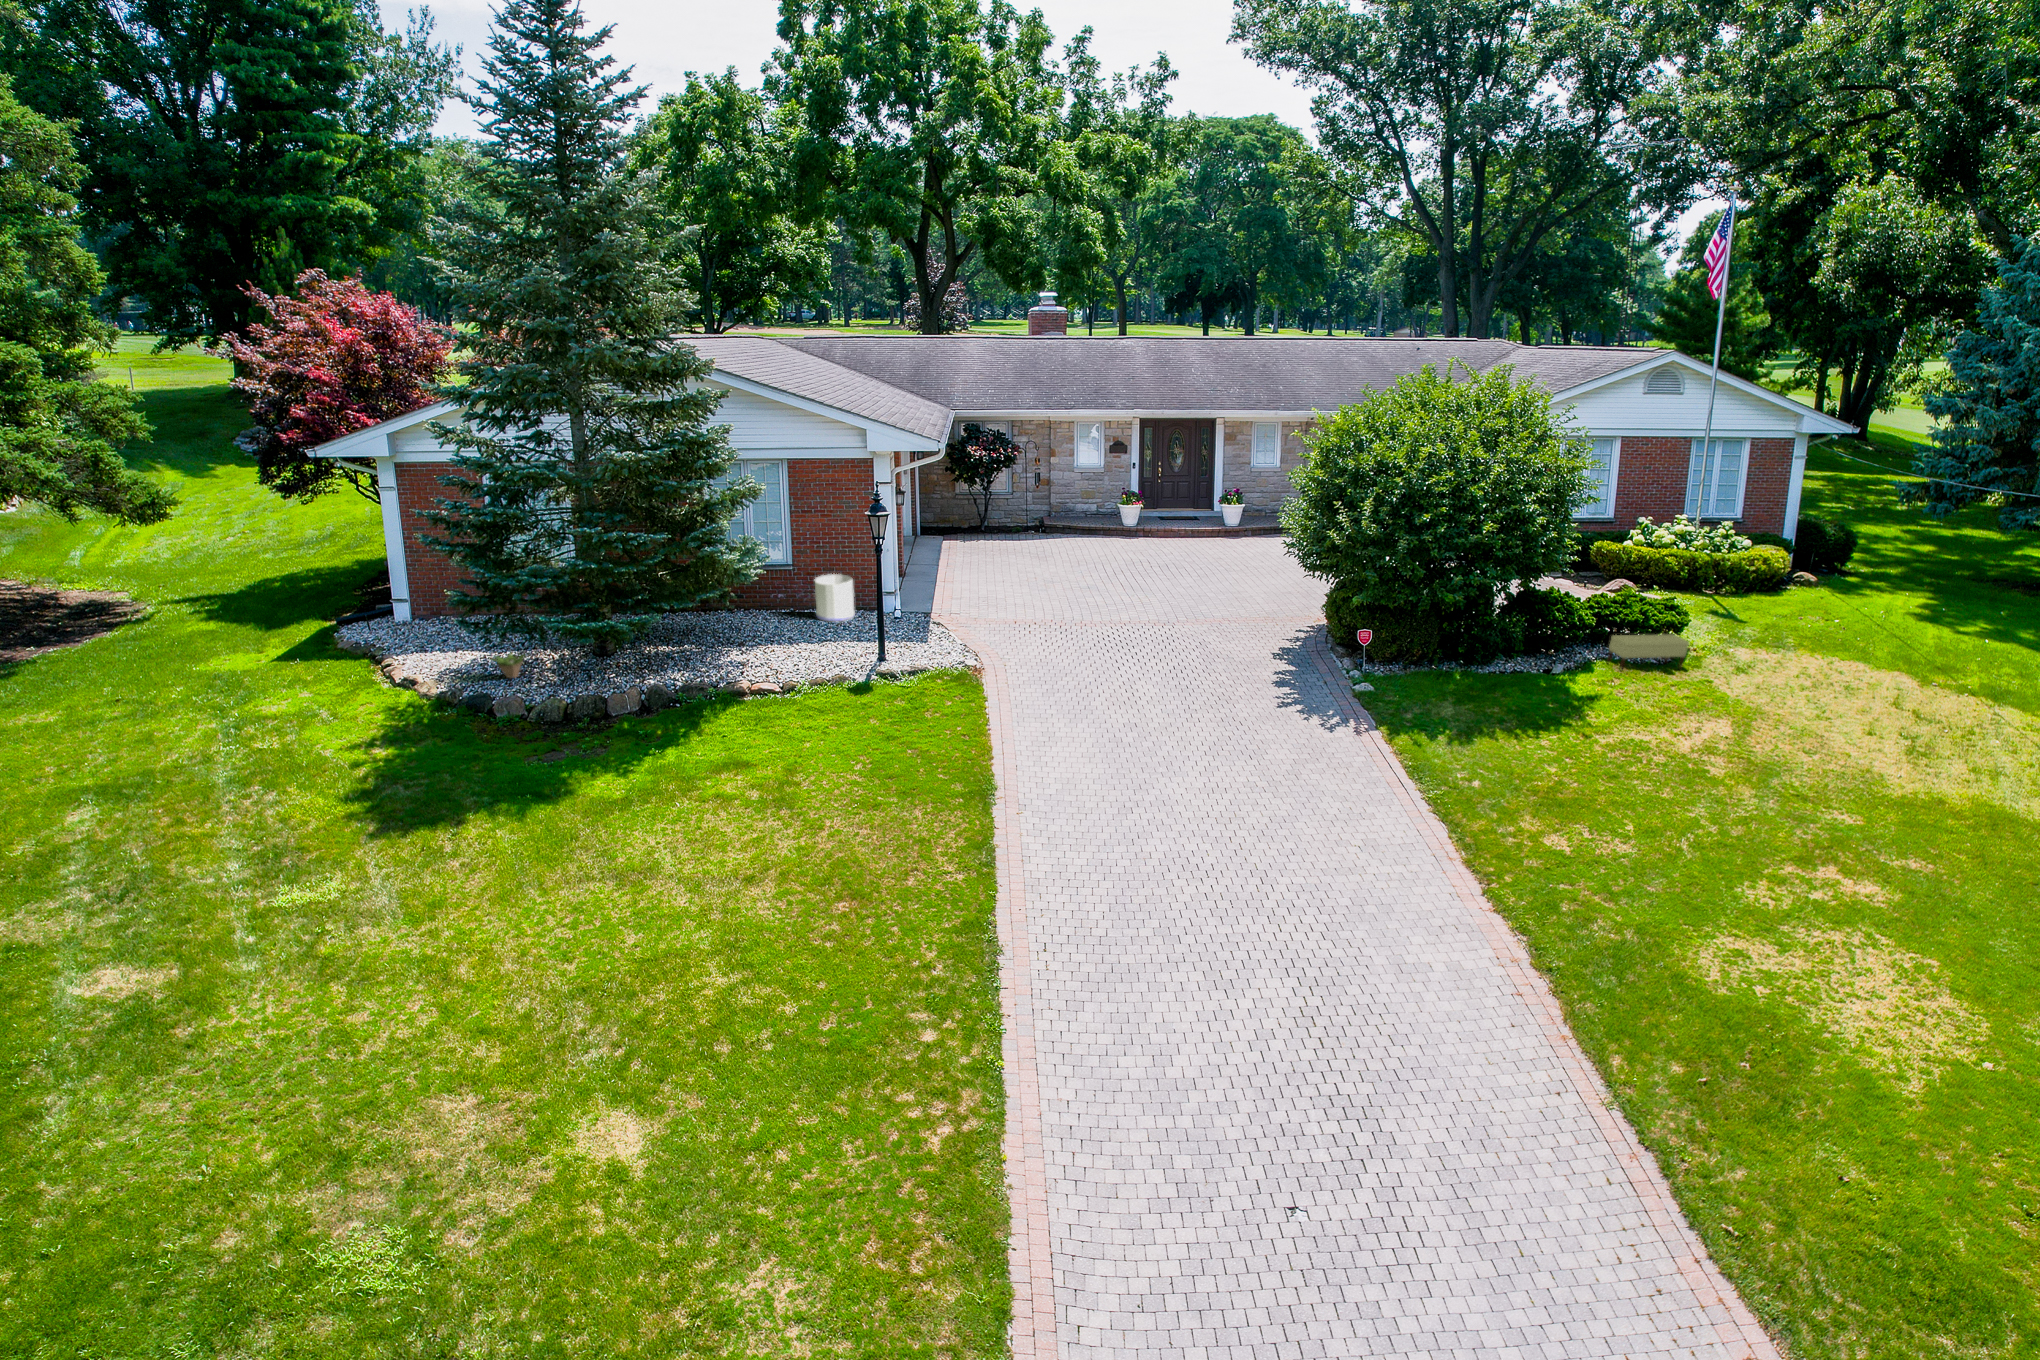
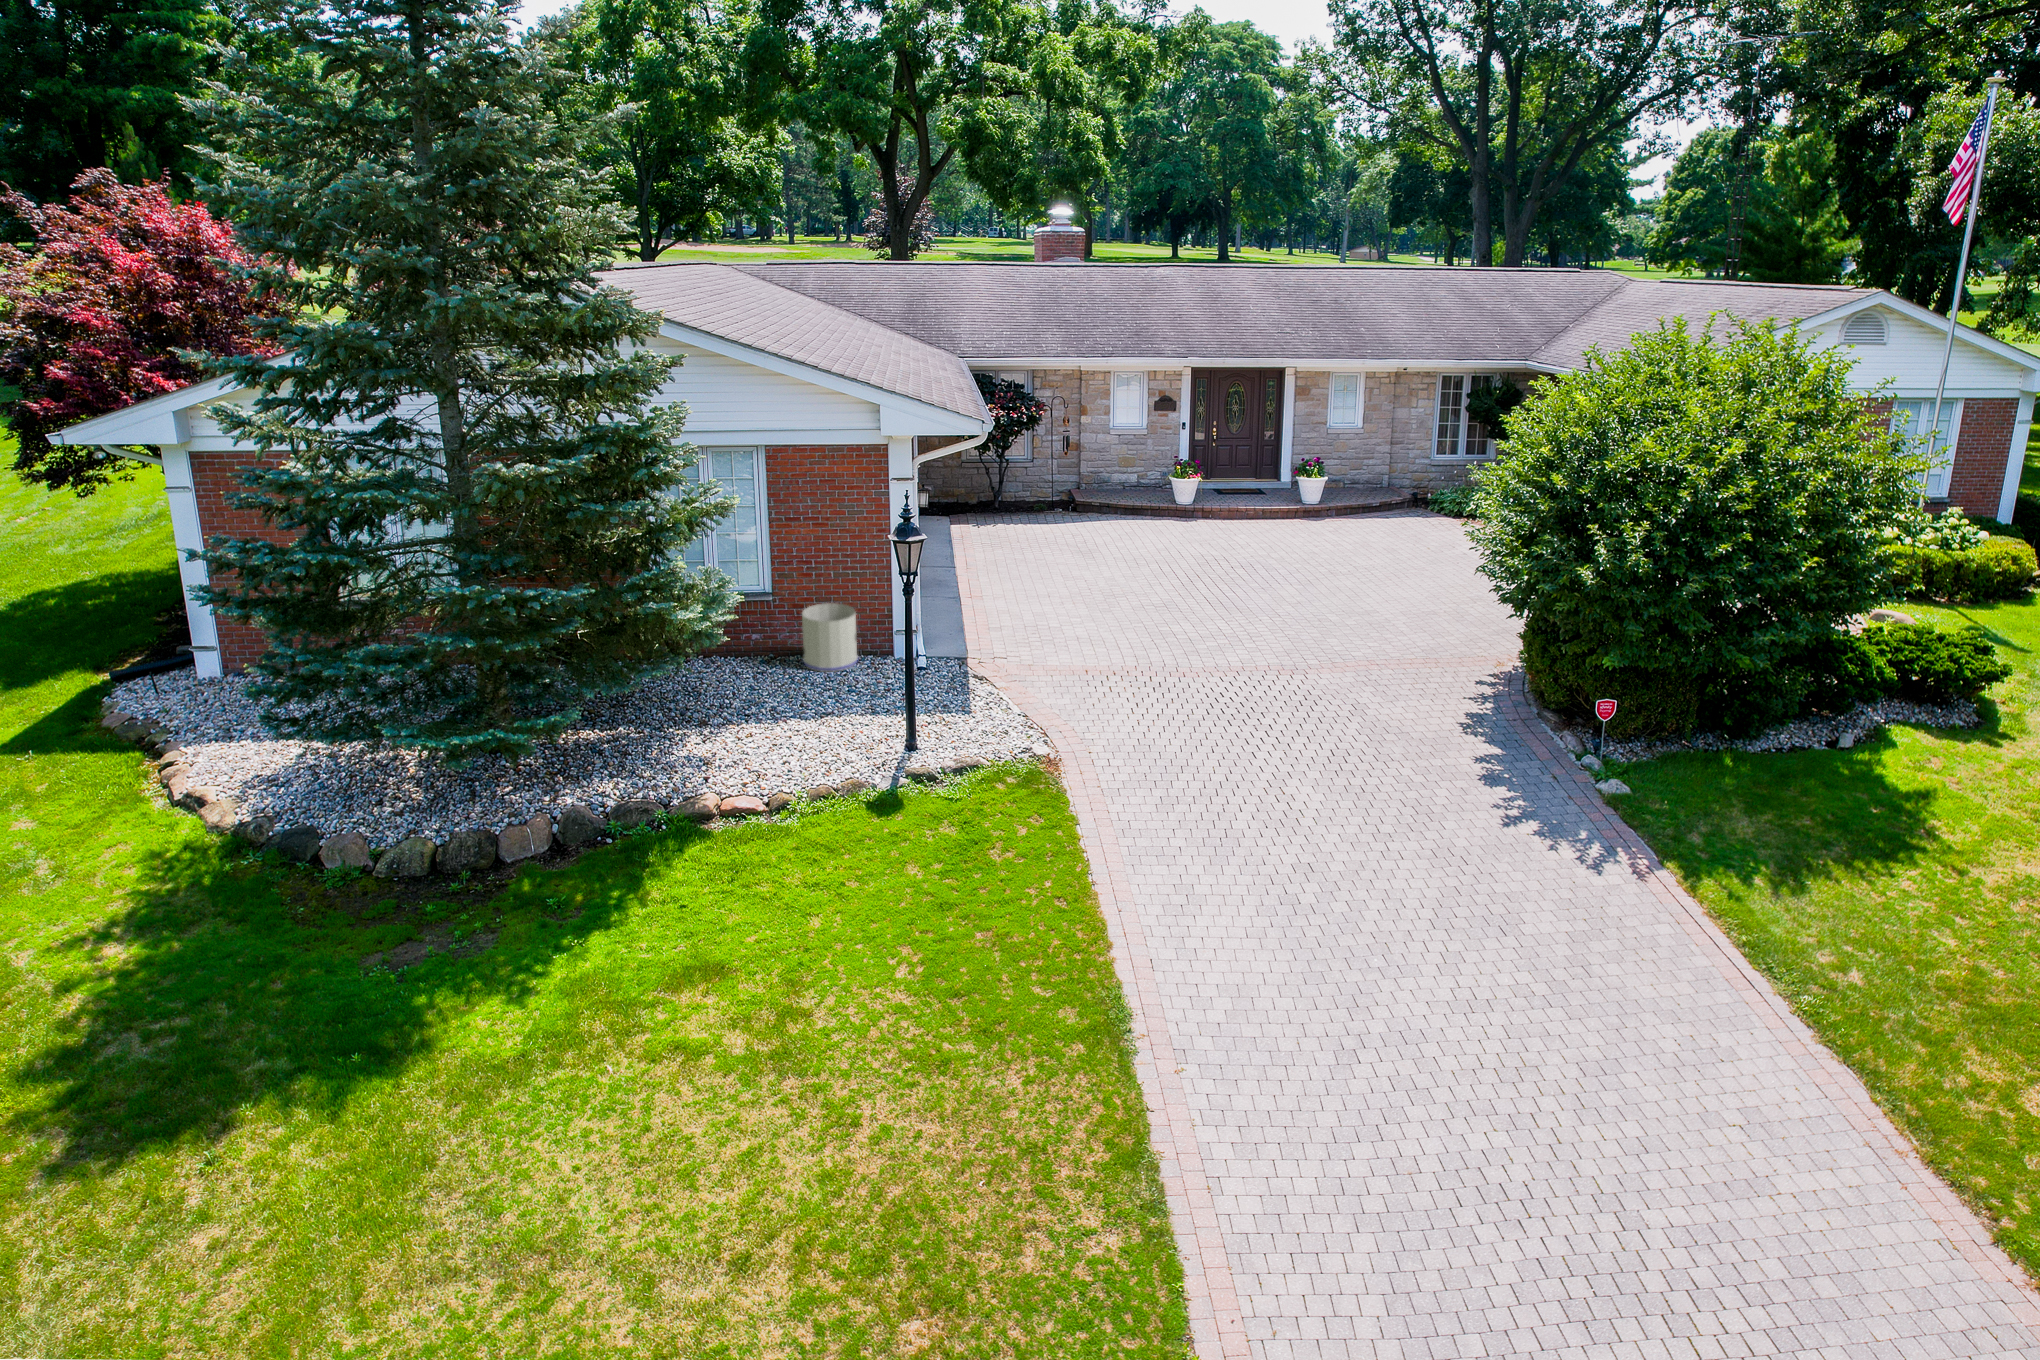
bench: present [1607,634,1689,671] -> none [1910,684,2030,740]
decorative plant: present [495,653,526,678] -> none [313,749,383,791]

